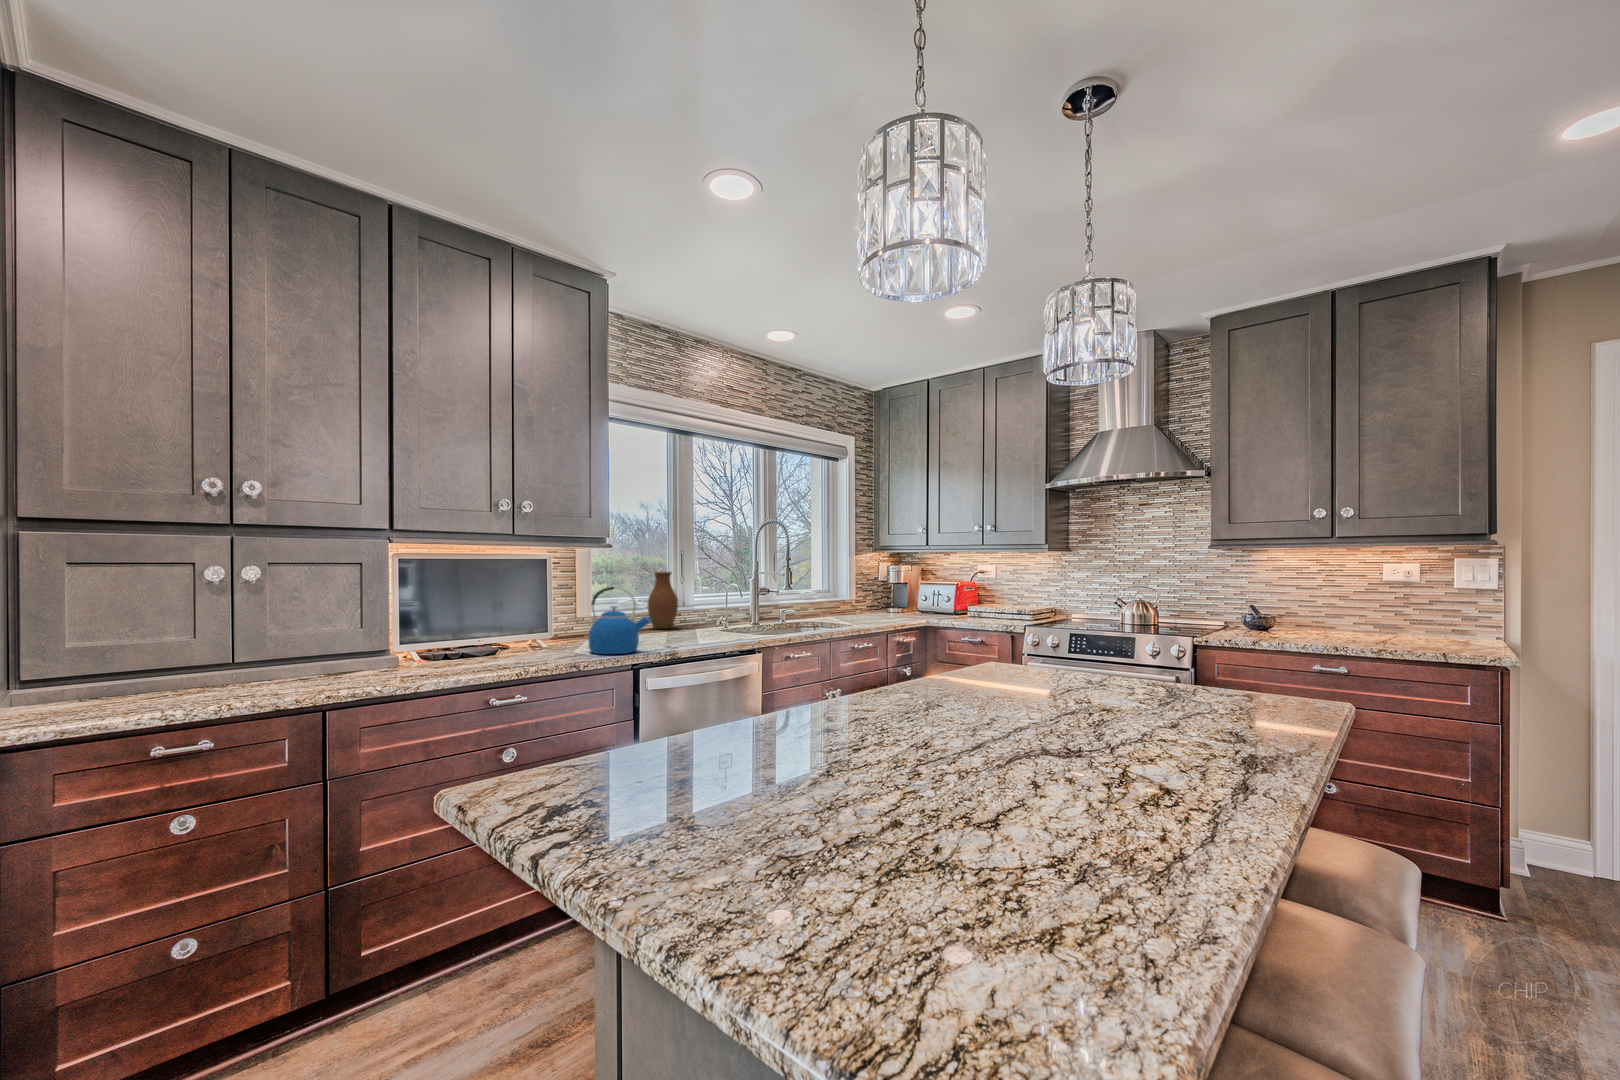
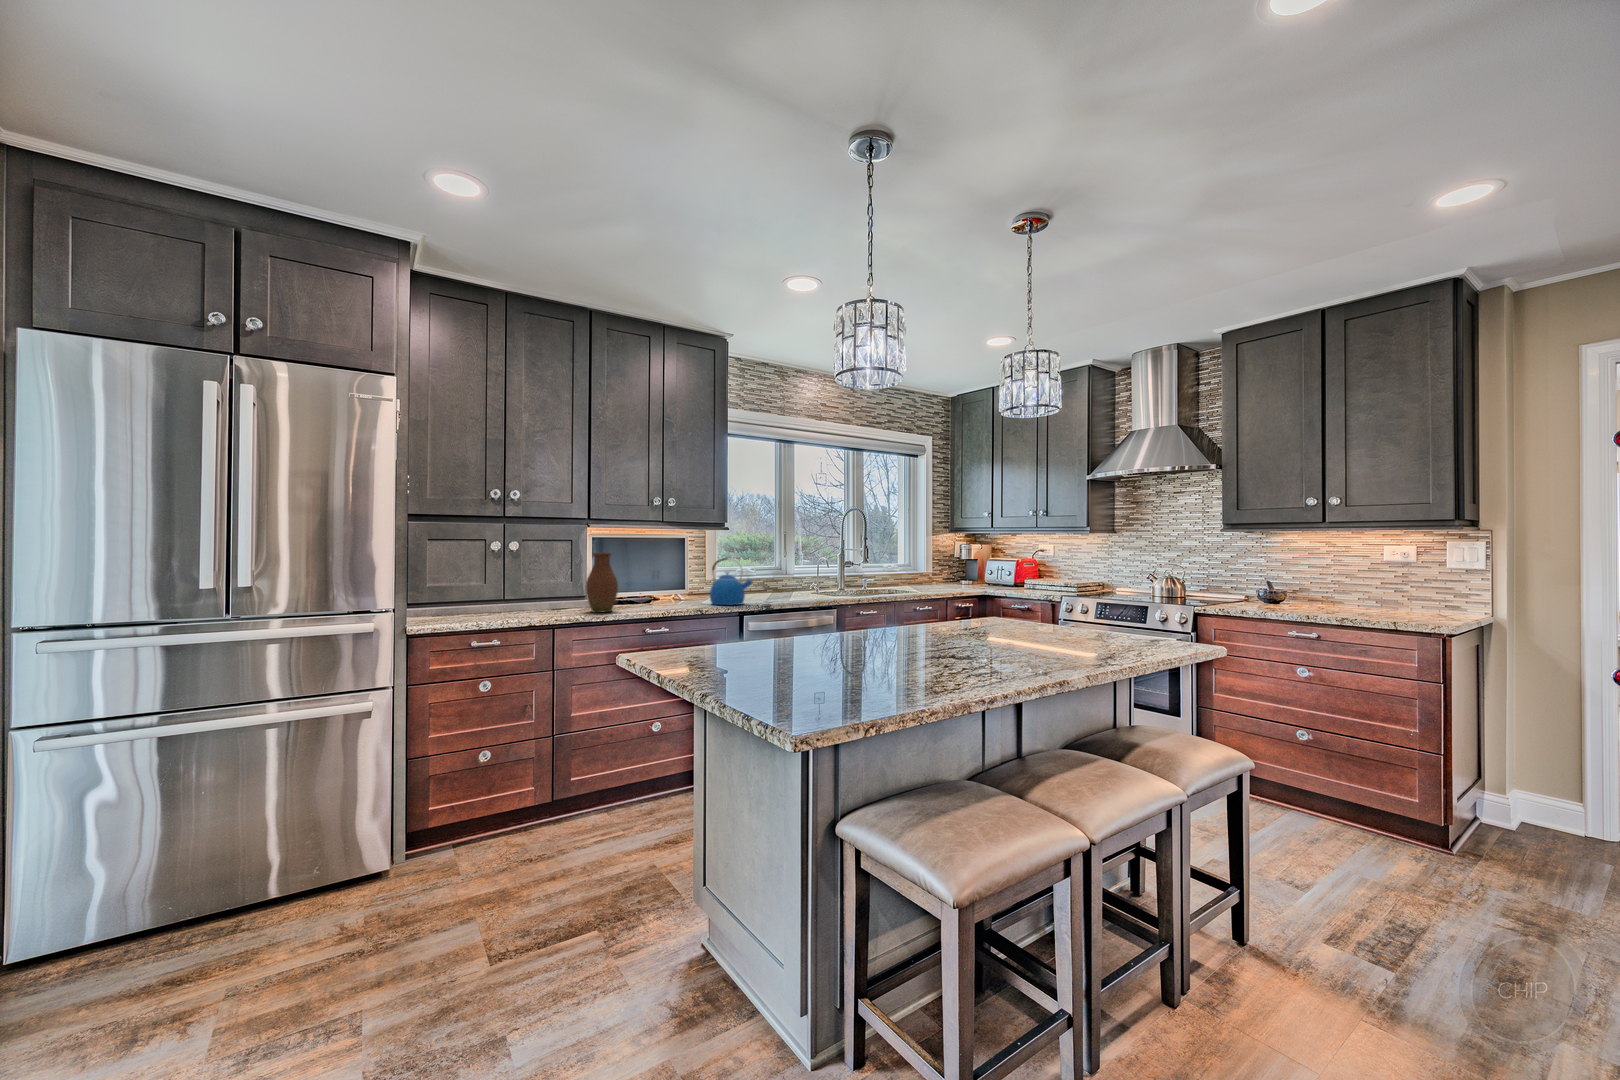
vase: present [648,572,678,629] -> present [586,553,618,613]

